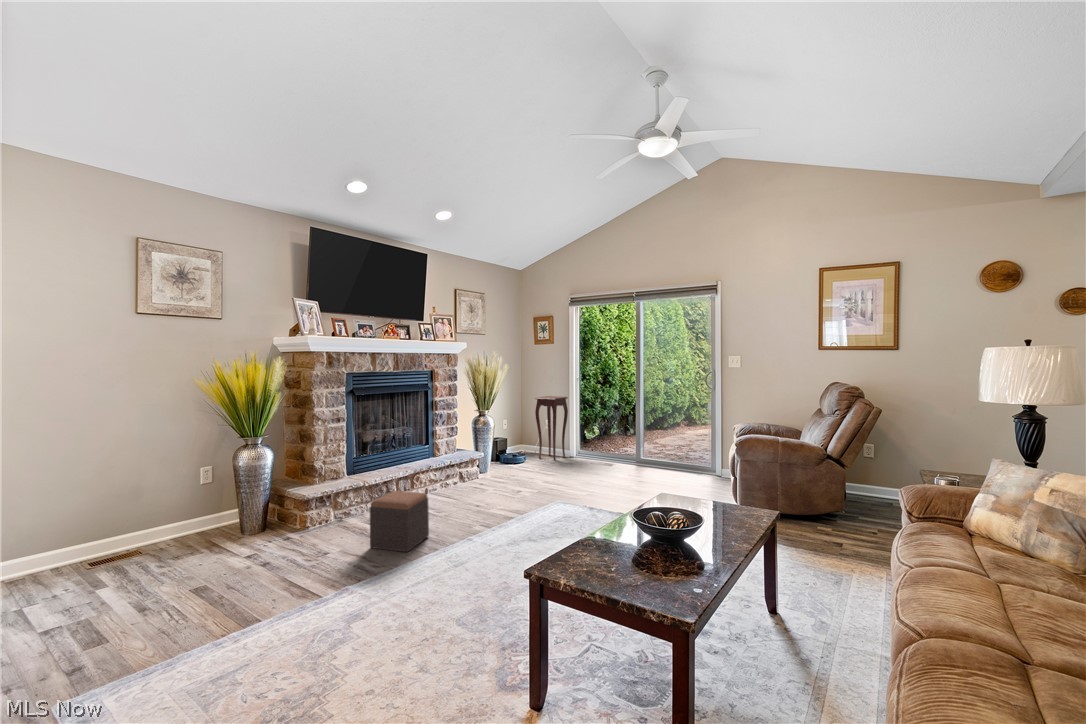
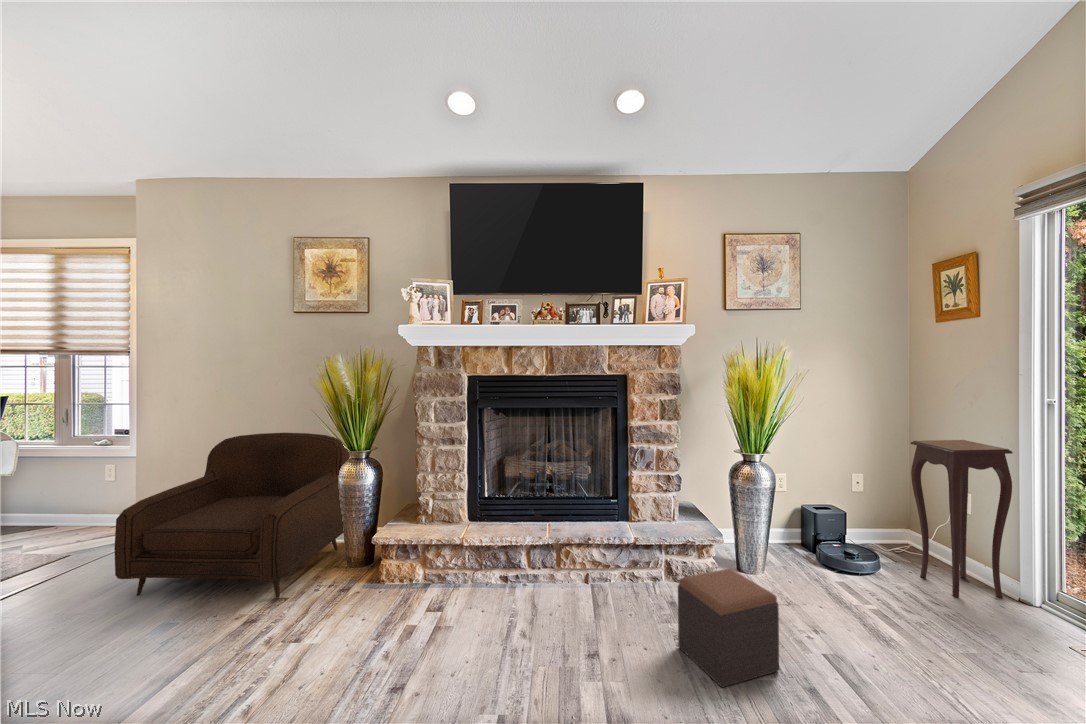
armchair: none [34,432,261,611] -> present [115,433,350,598]
footstool: present [370,491,429,552] -> present [678,569,779,687]

